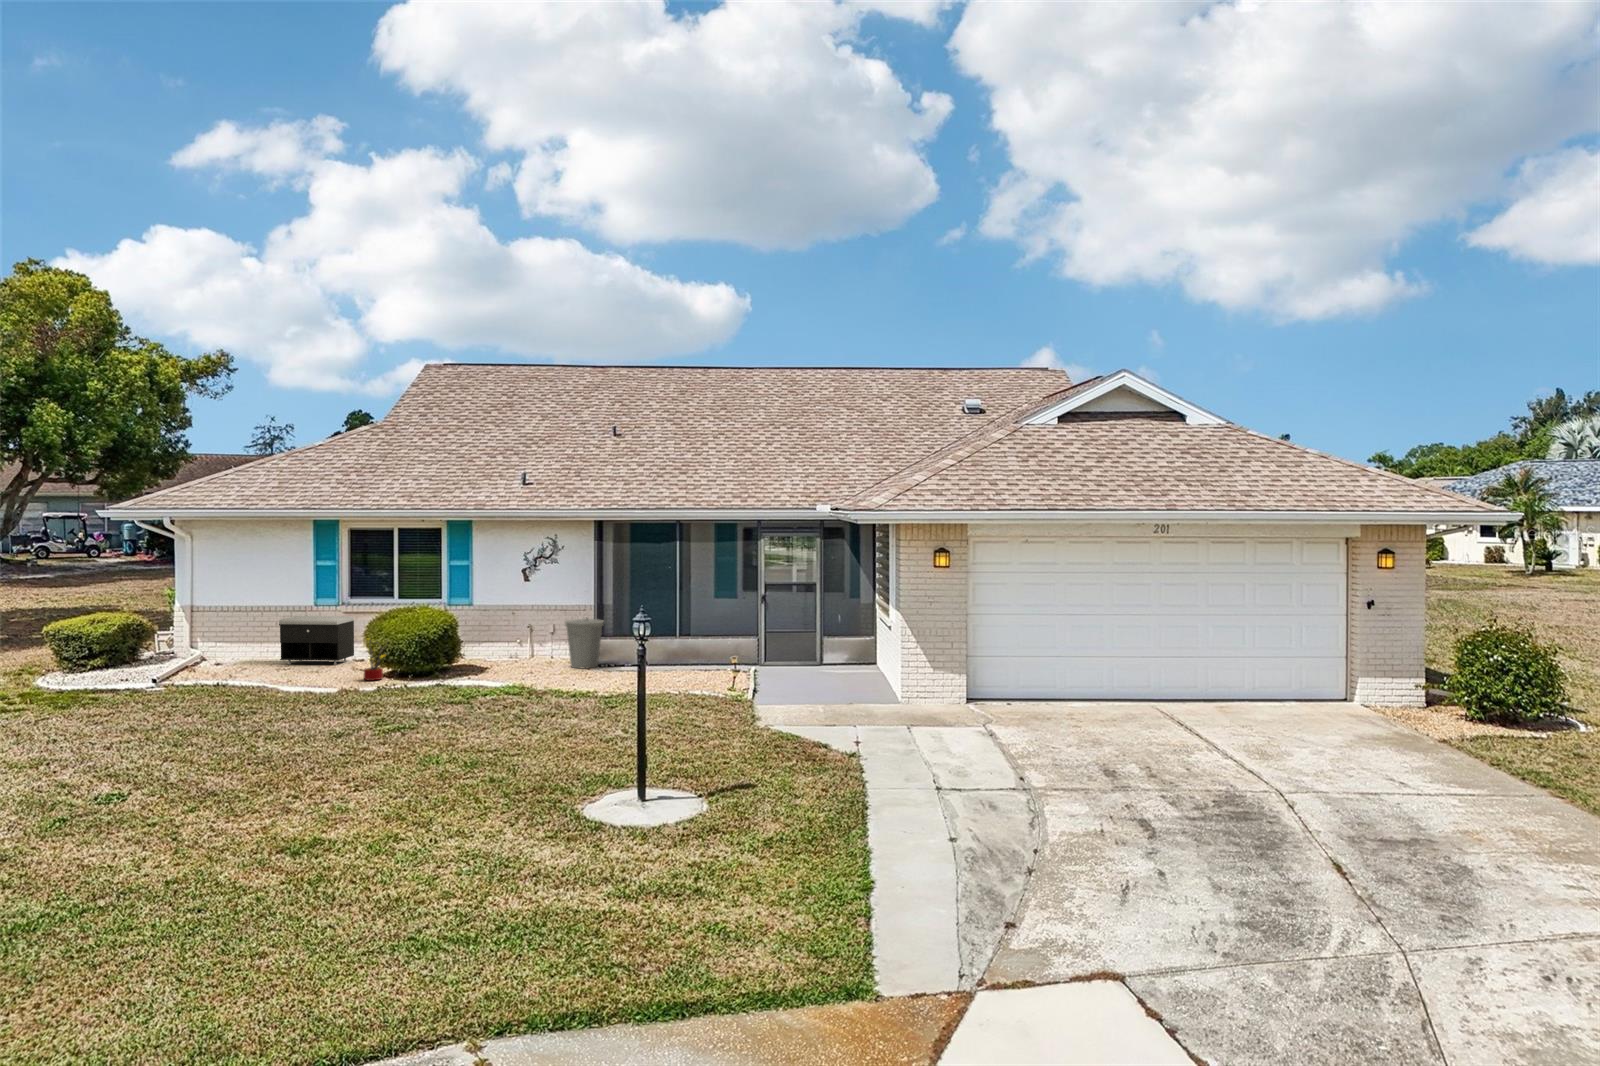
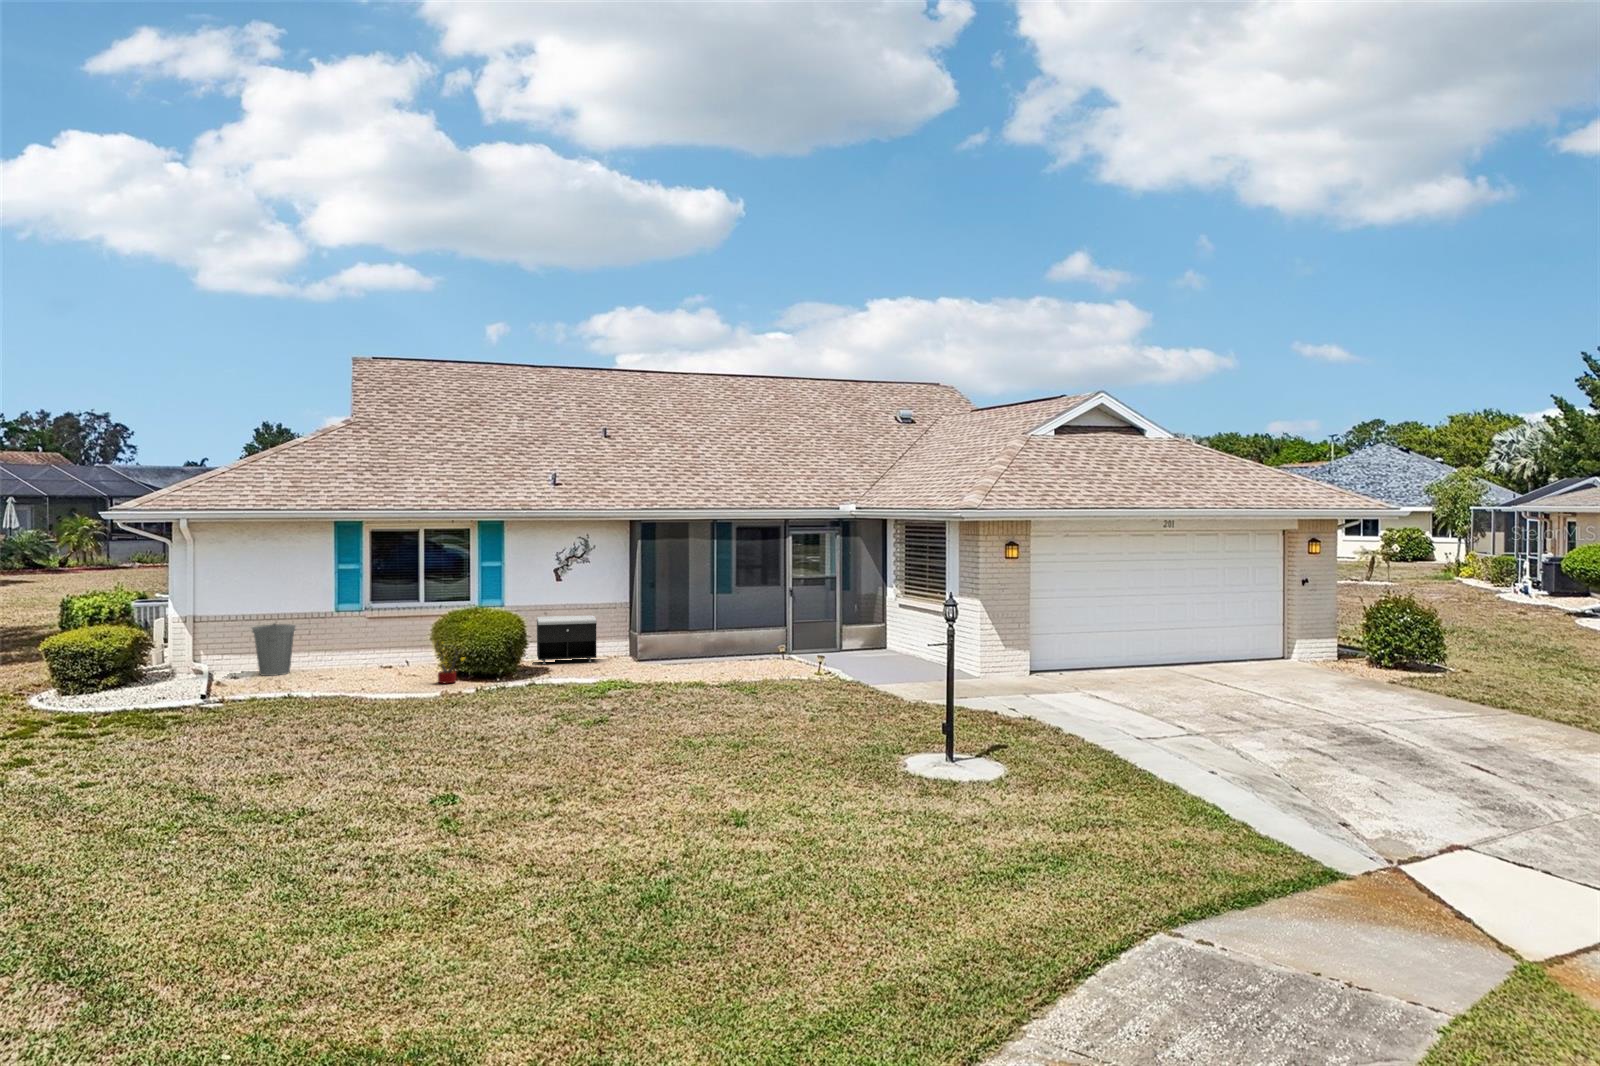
storage bench: present [279,616,354,665] -> present [537,615,597,664]
trash can: present [565,618,604,668] -> present [252,623,295,676]

